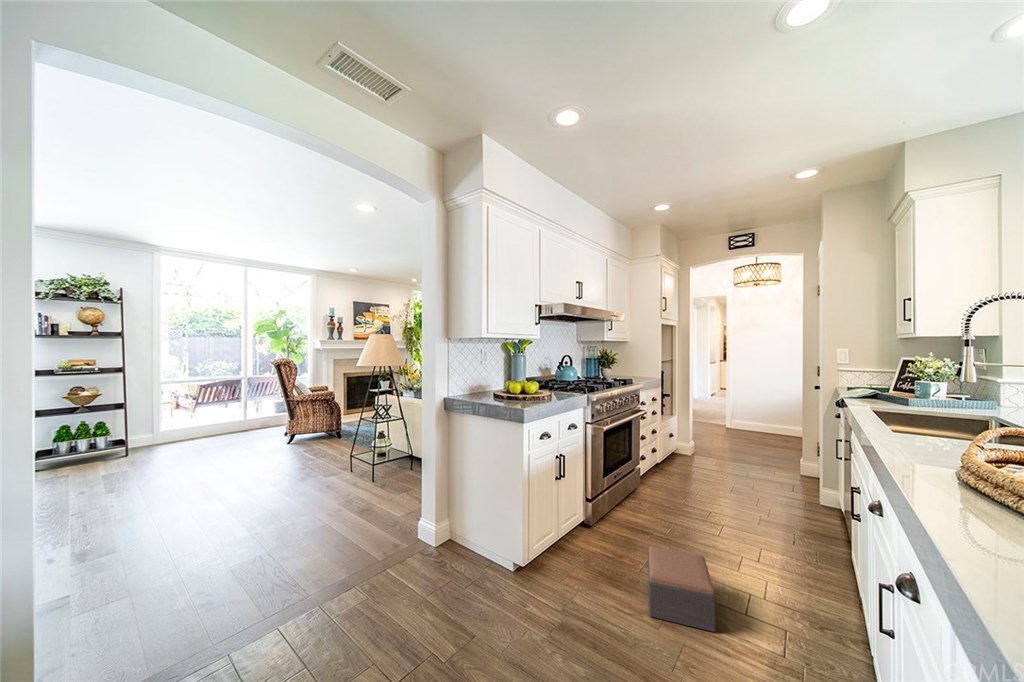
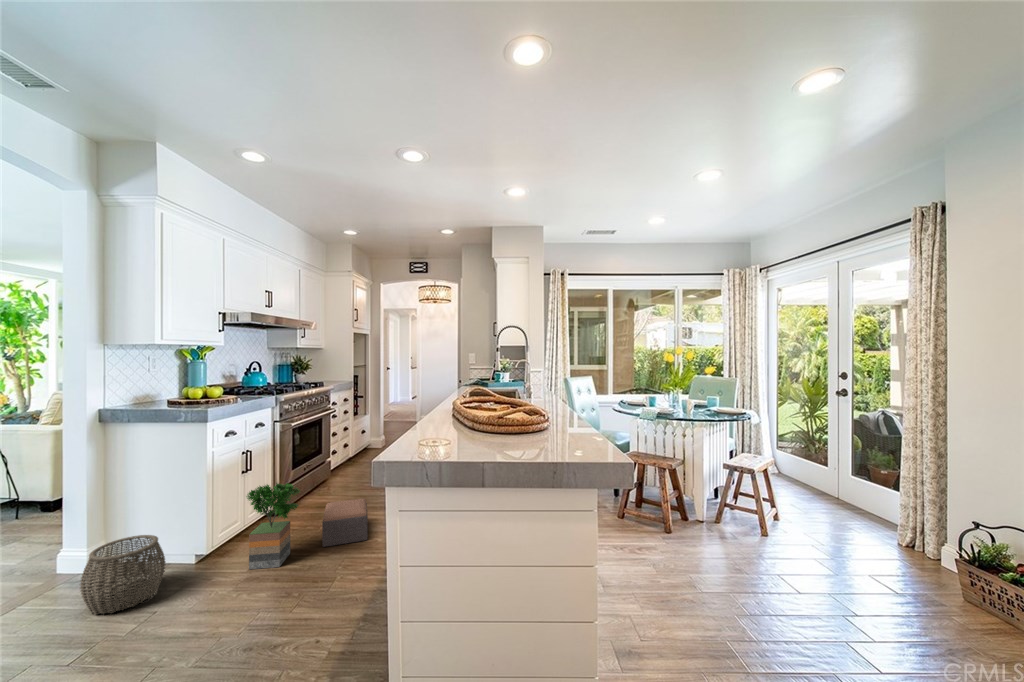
potted tree: none [559,510,622,632] -> present [246,483,300,569]
woven basket: none [419,535,485,623] -> present [80,535,166,614]

